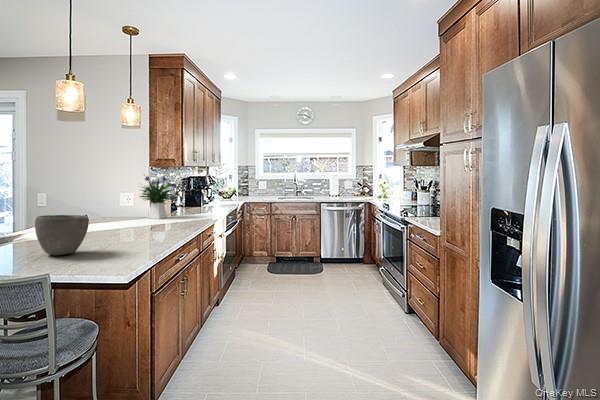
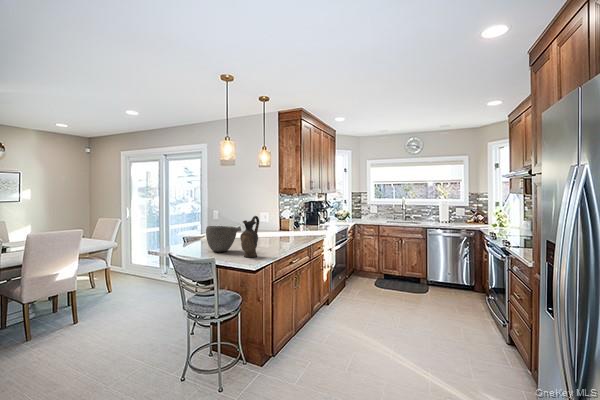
flower arrangement: present [140,176,176,219] -> none [266,199,299,233]
ceramic pitcher: none [96,199,126,262] -> present [240,216,259,257]

